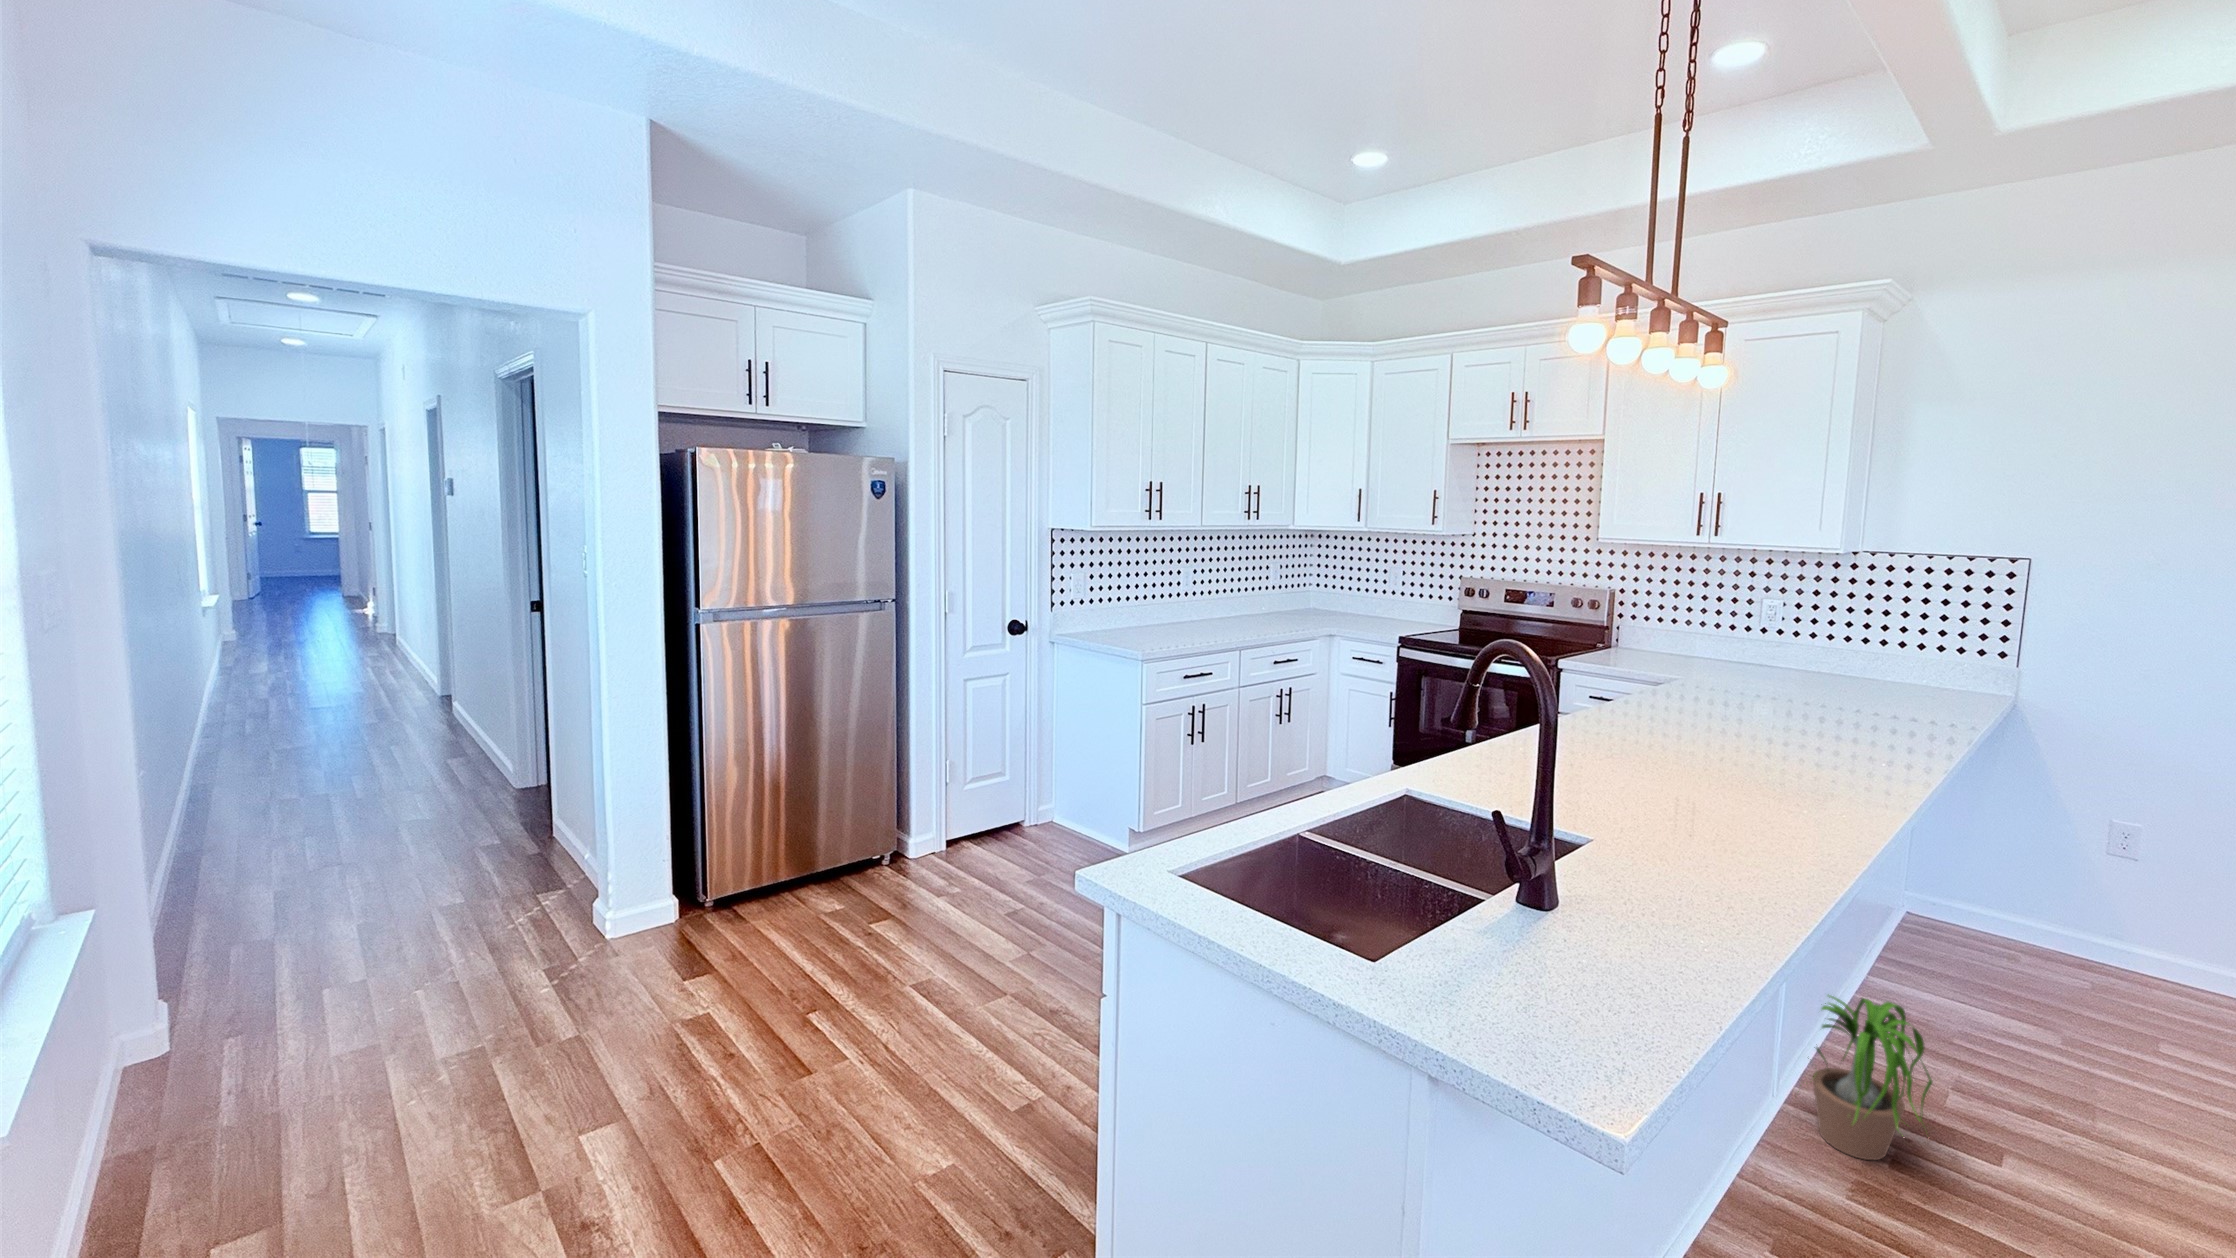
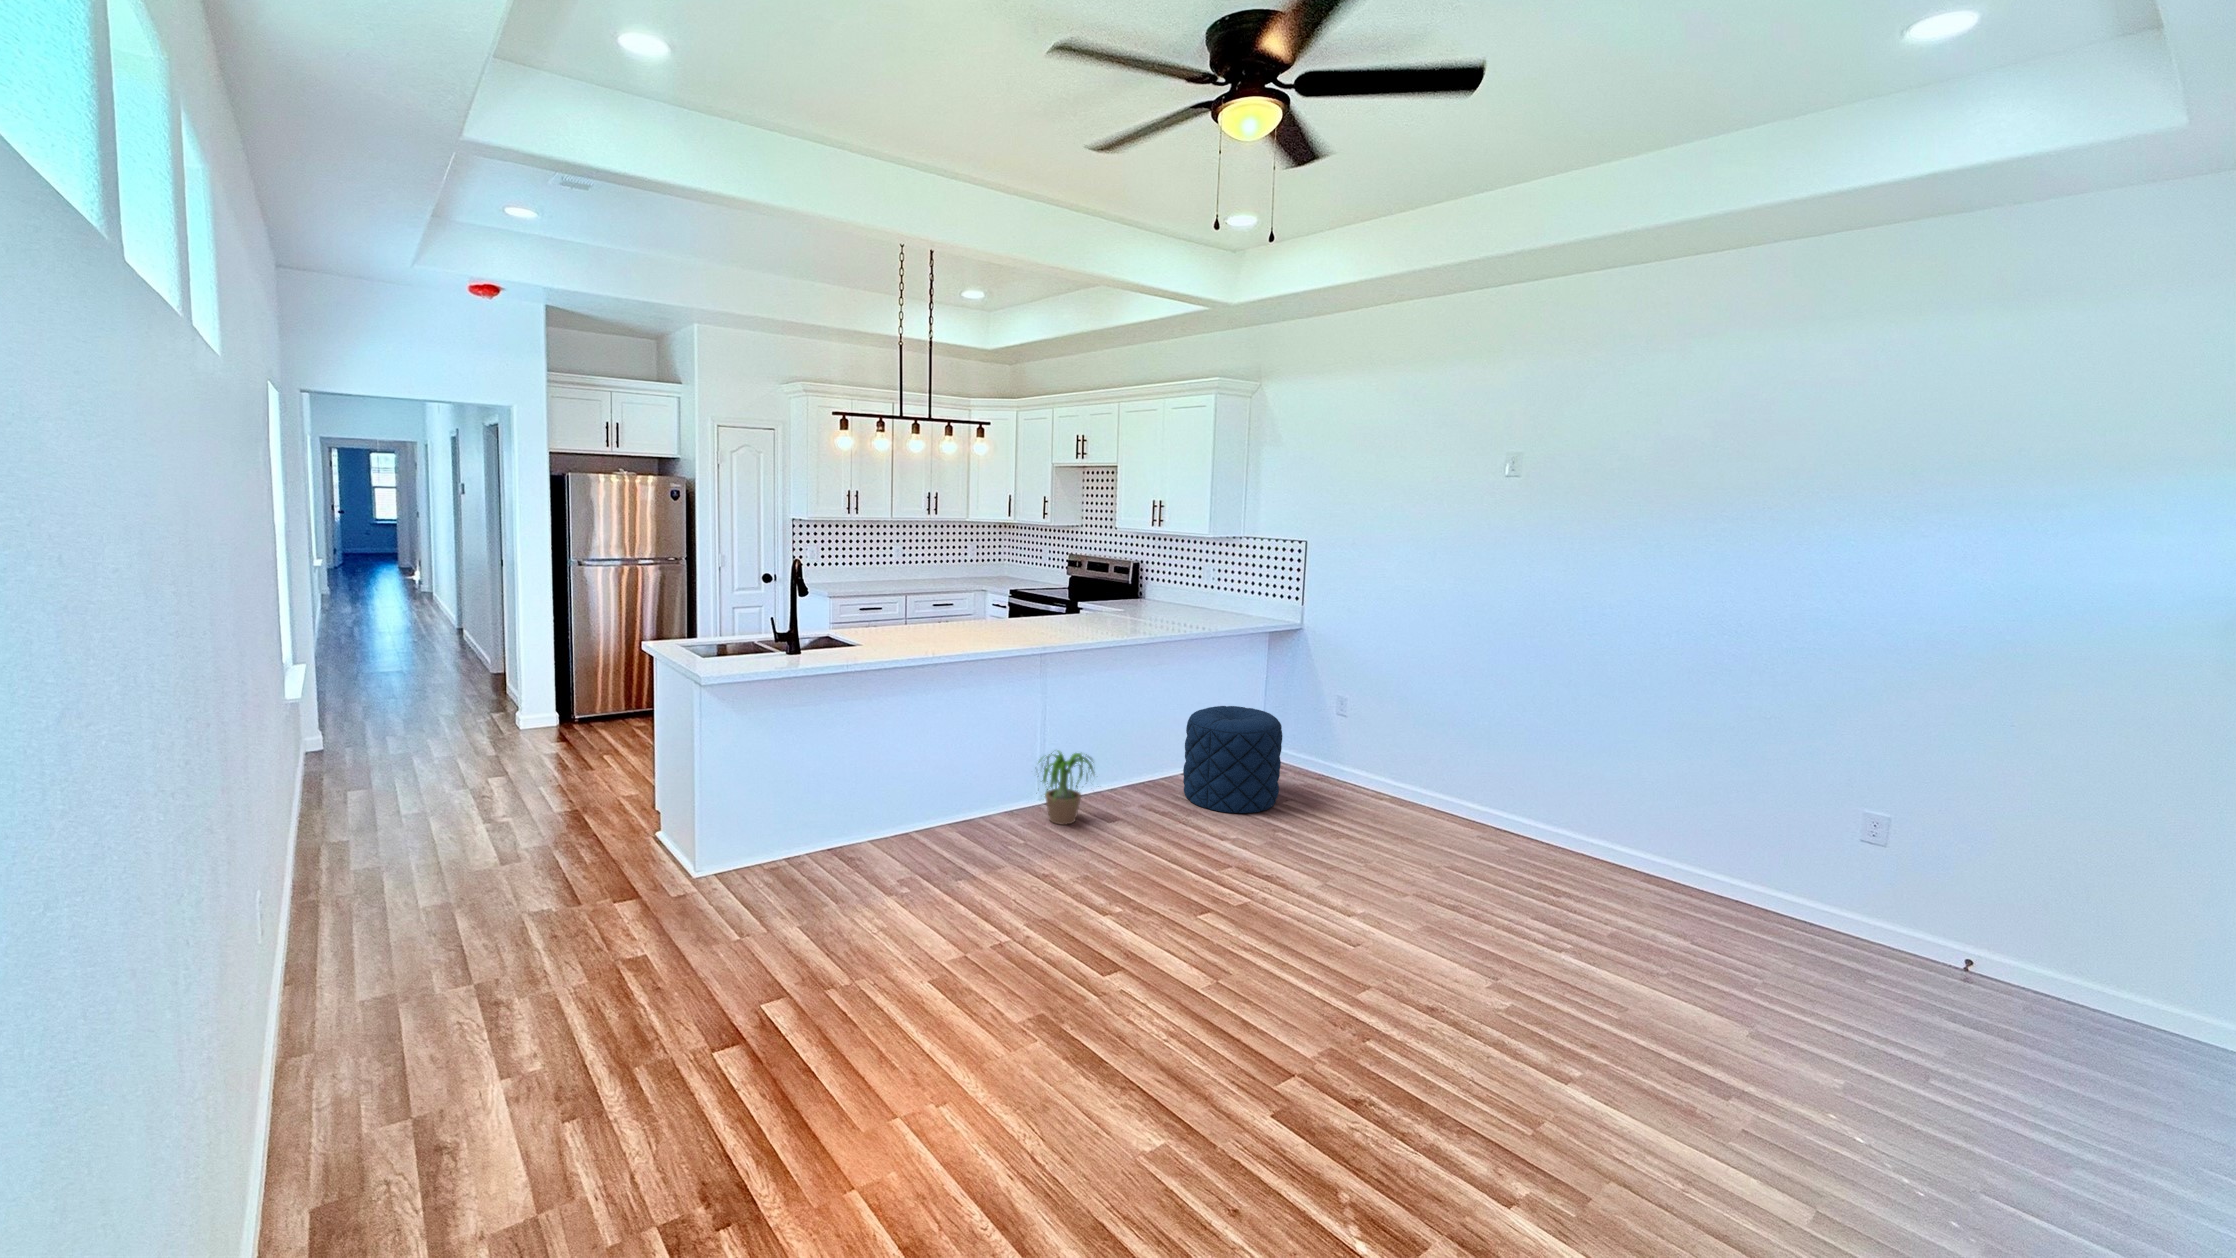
pouf: none [1917,856,2164,1080] -> present [1183,706,1282,813]

